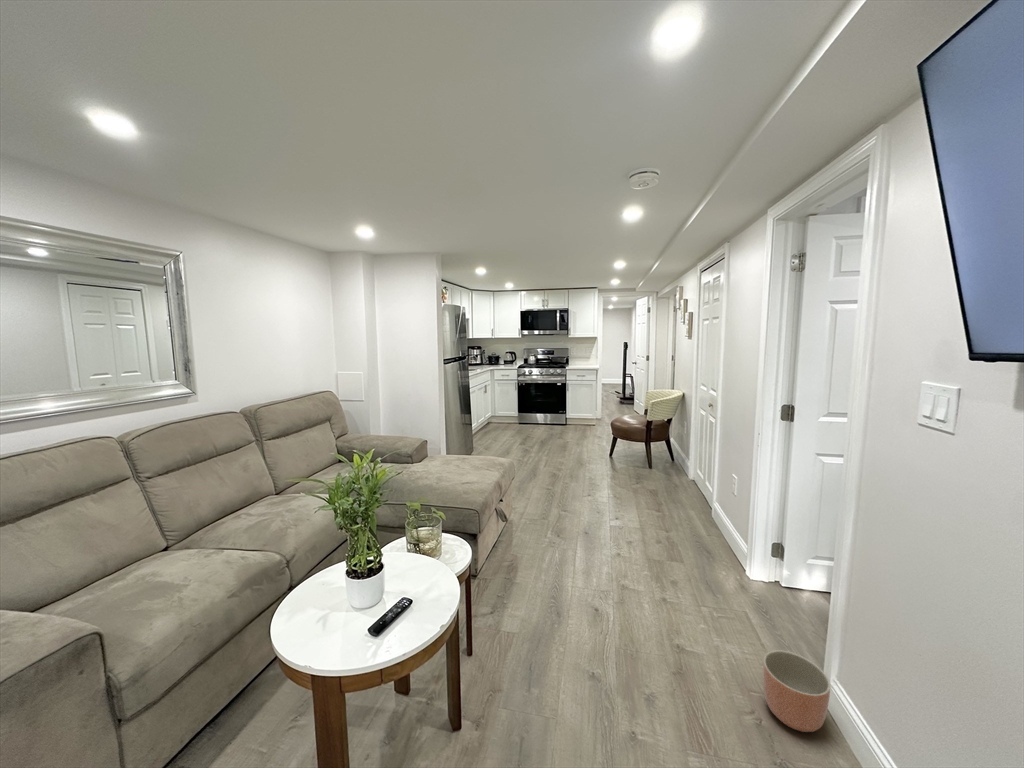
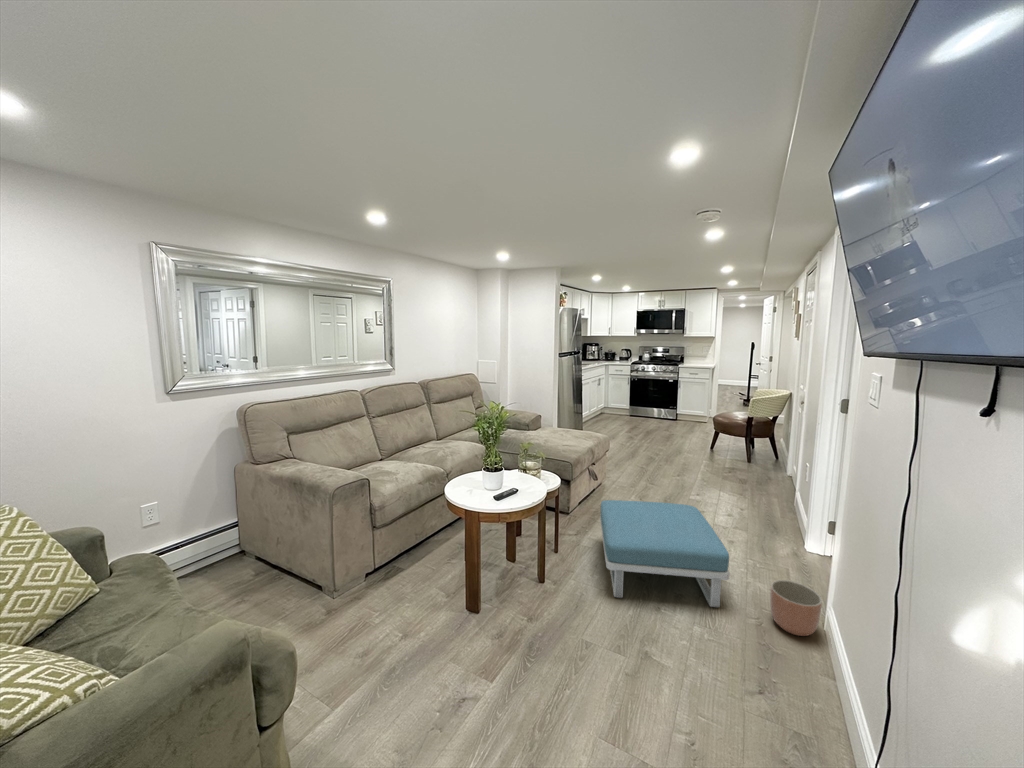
footstool: none [525,552,714,731] -> present [600,500,730,607]

